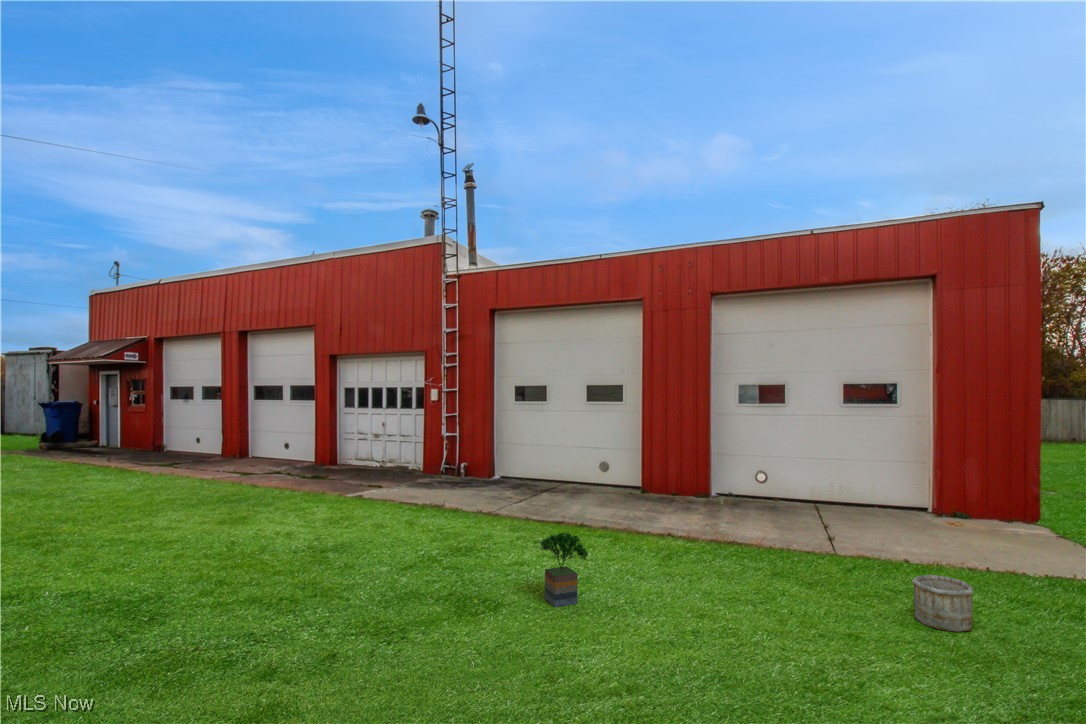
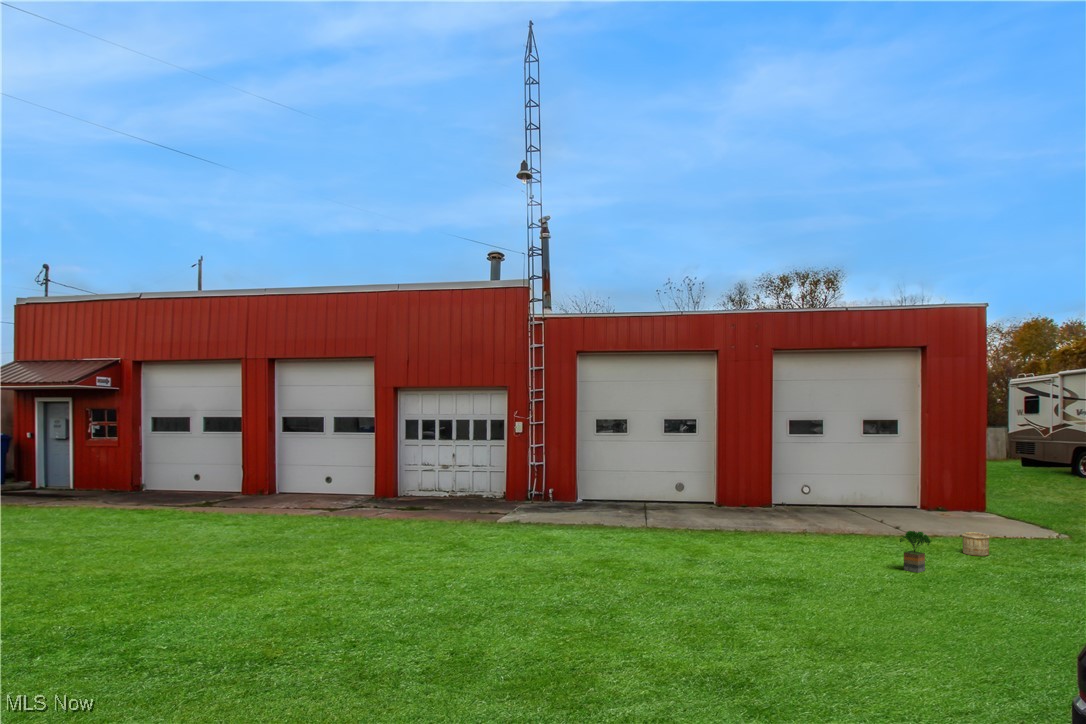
potted tree: present [540,533,588,607] -> present [900,531,931,573]

